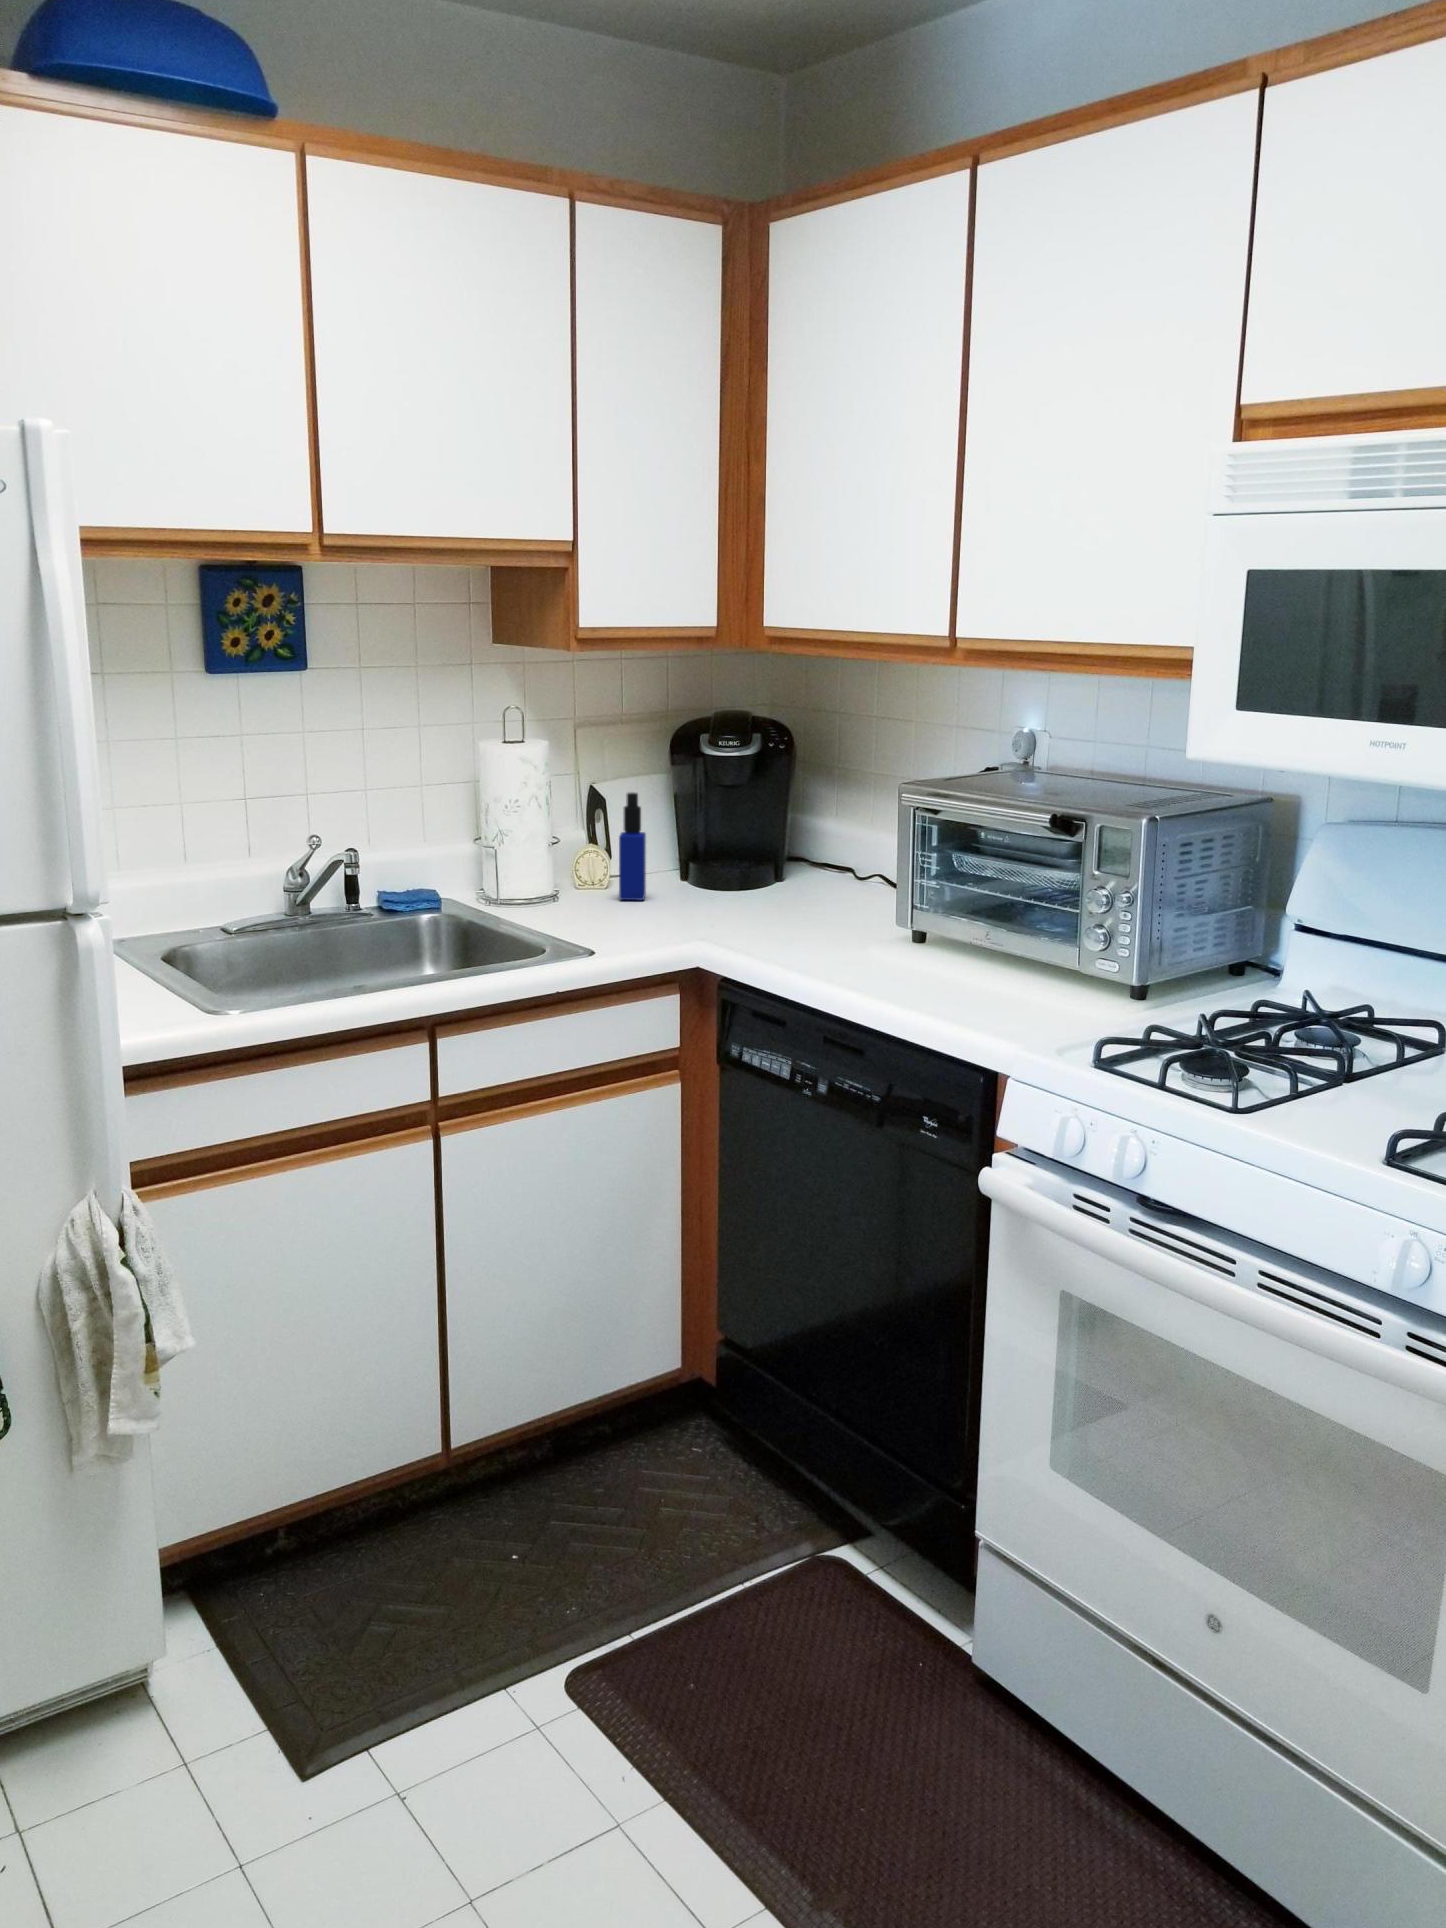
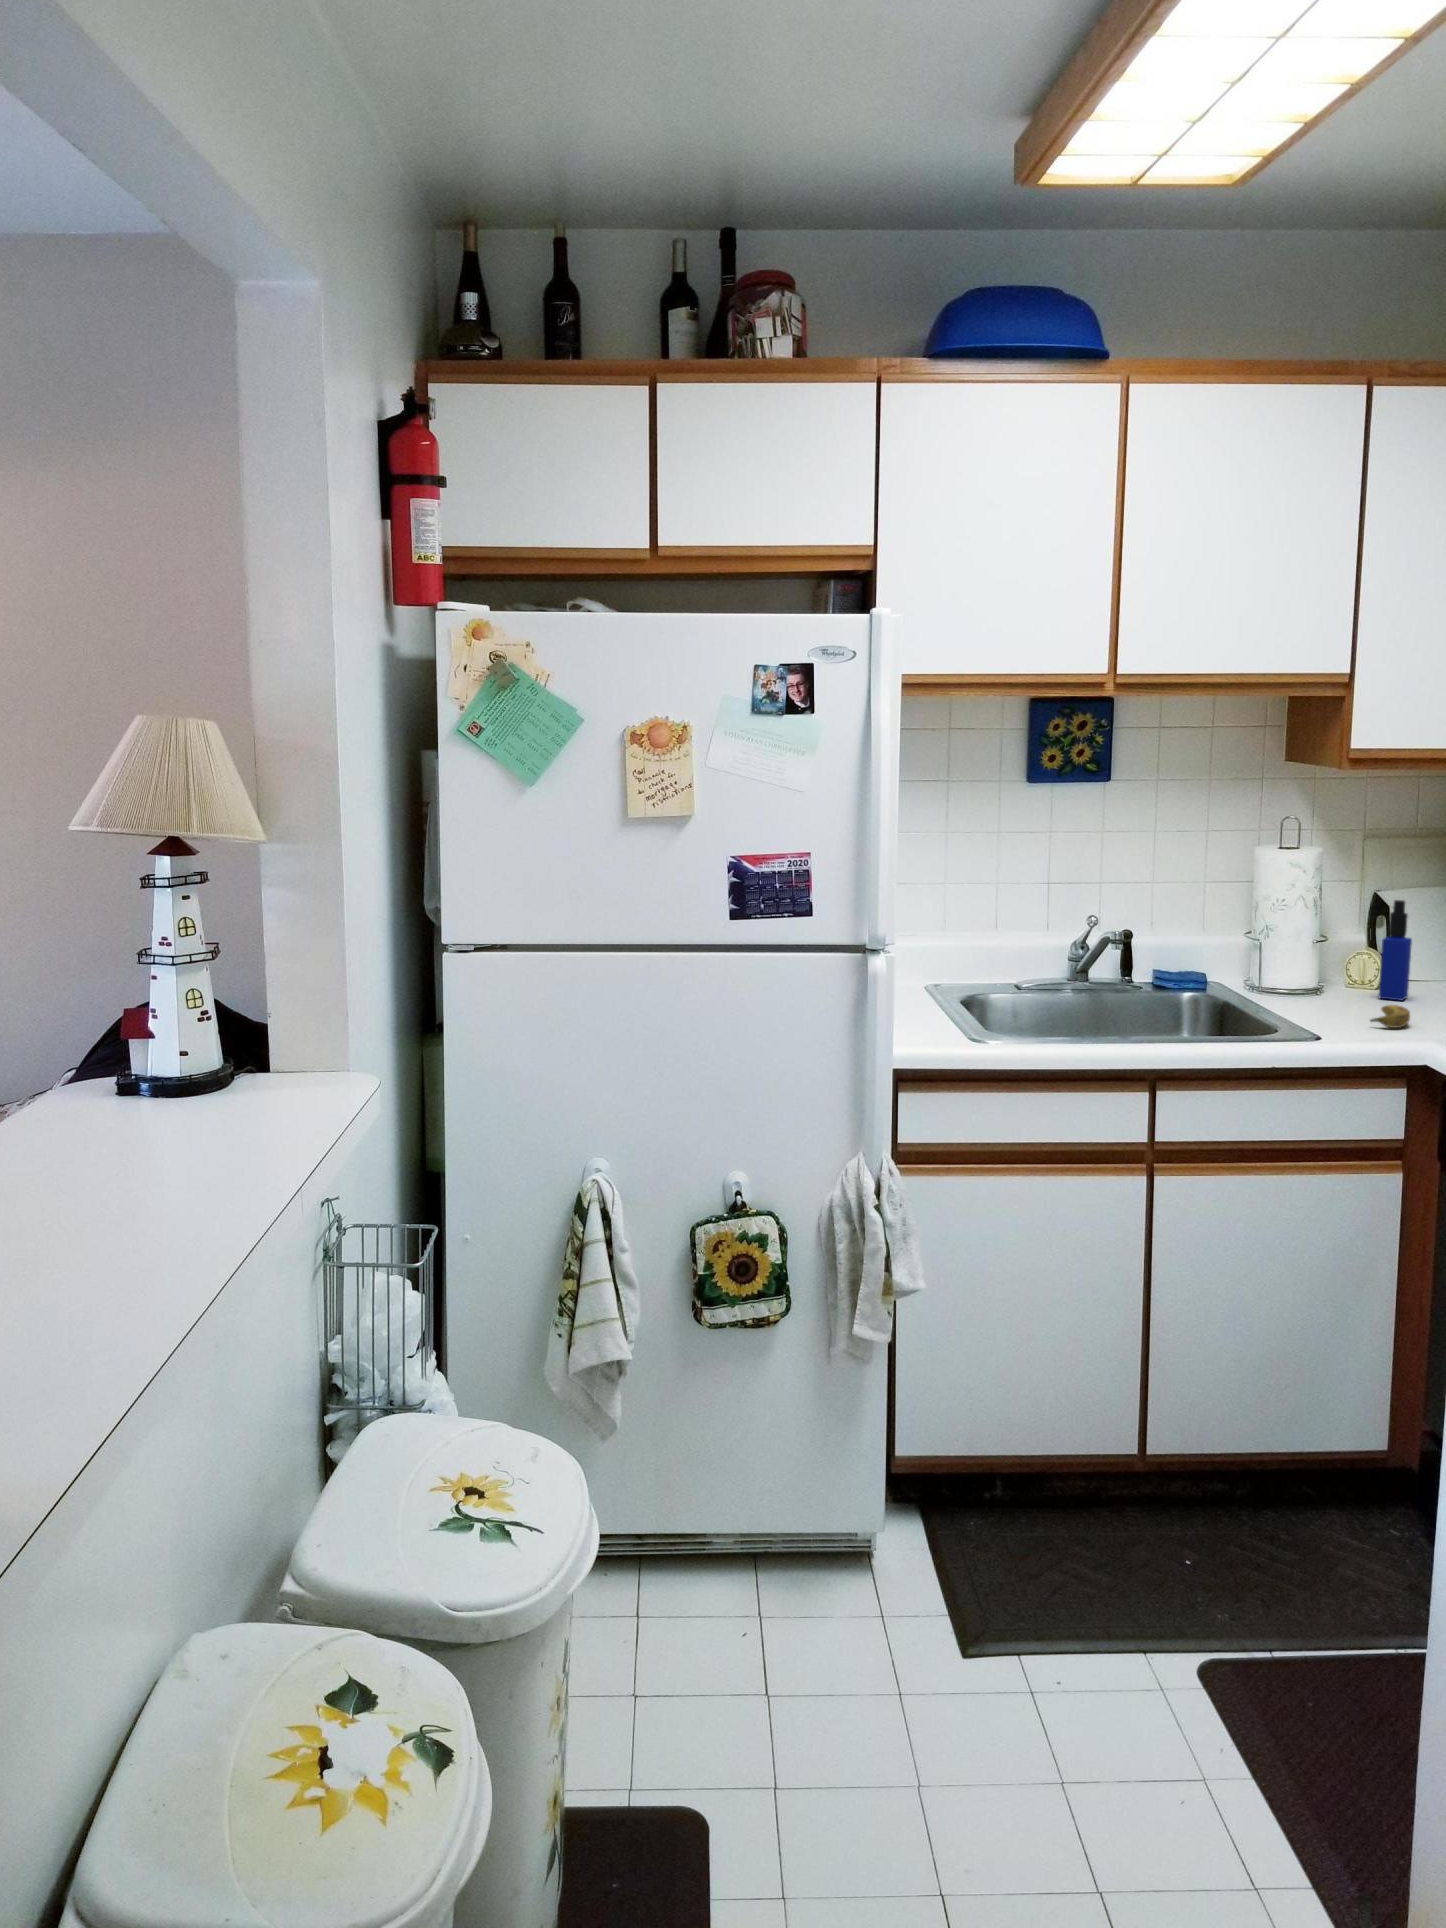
banana: none [631,908,669,934] -> present [1370,1005,1410,1028]

